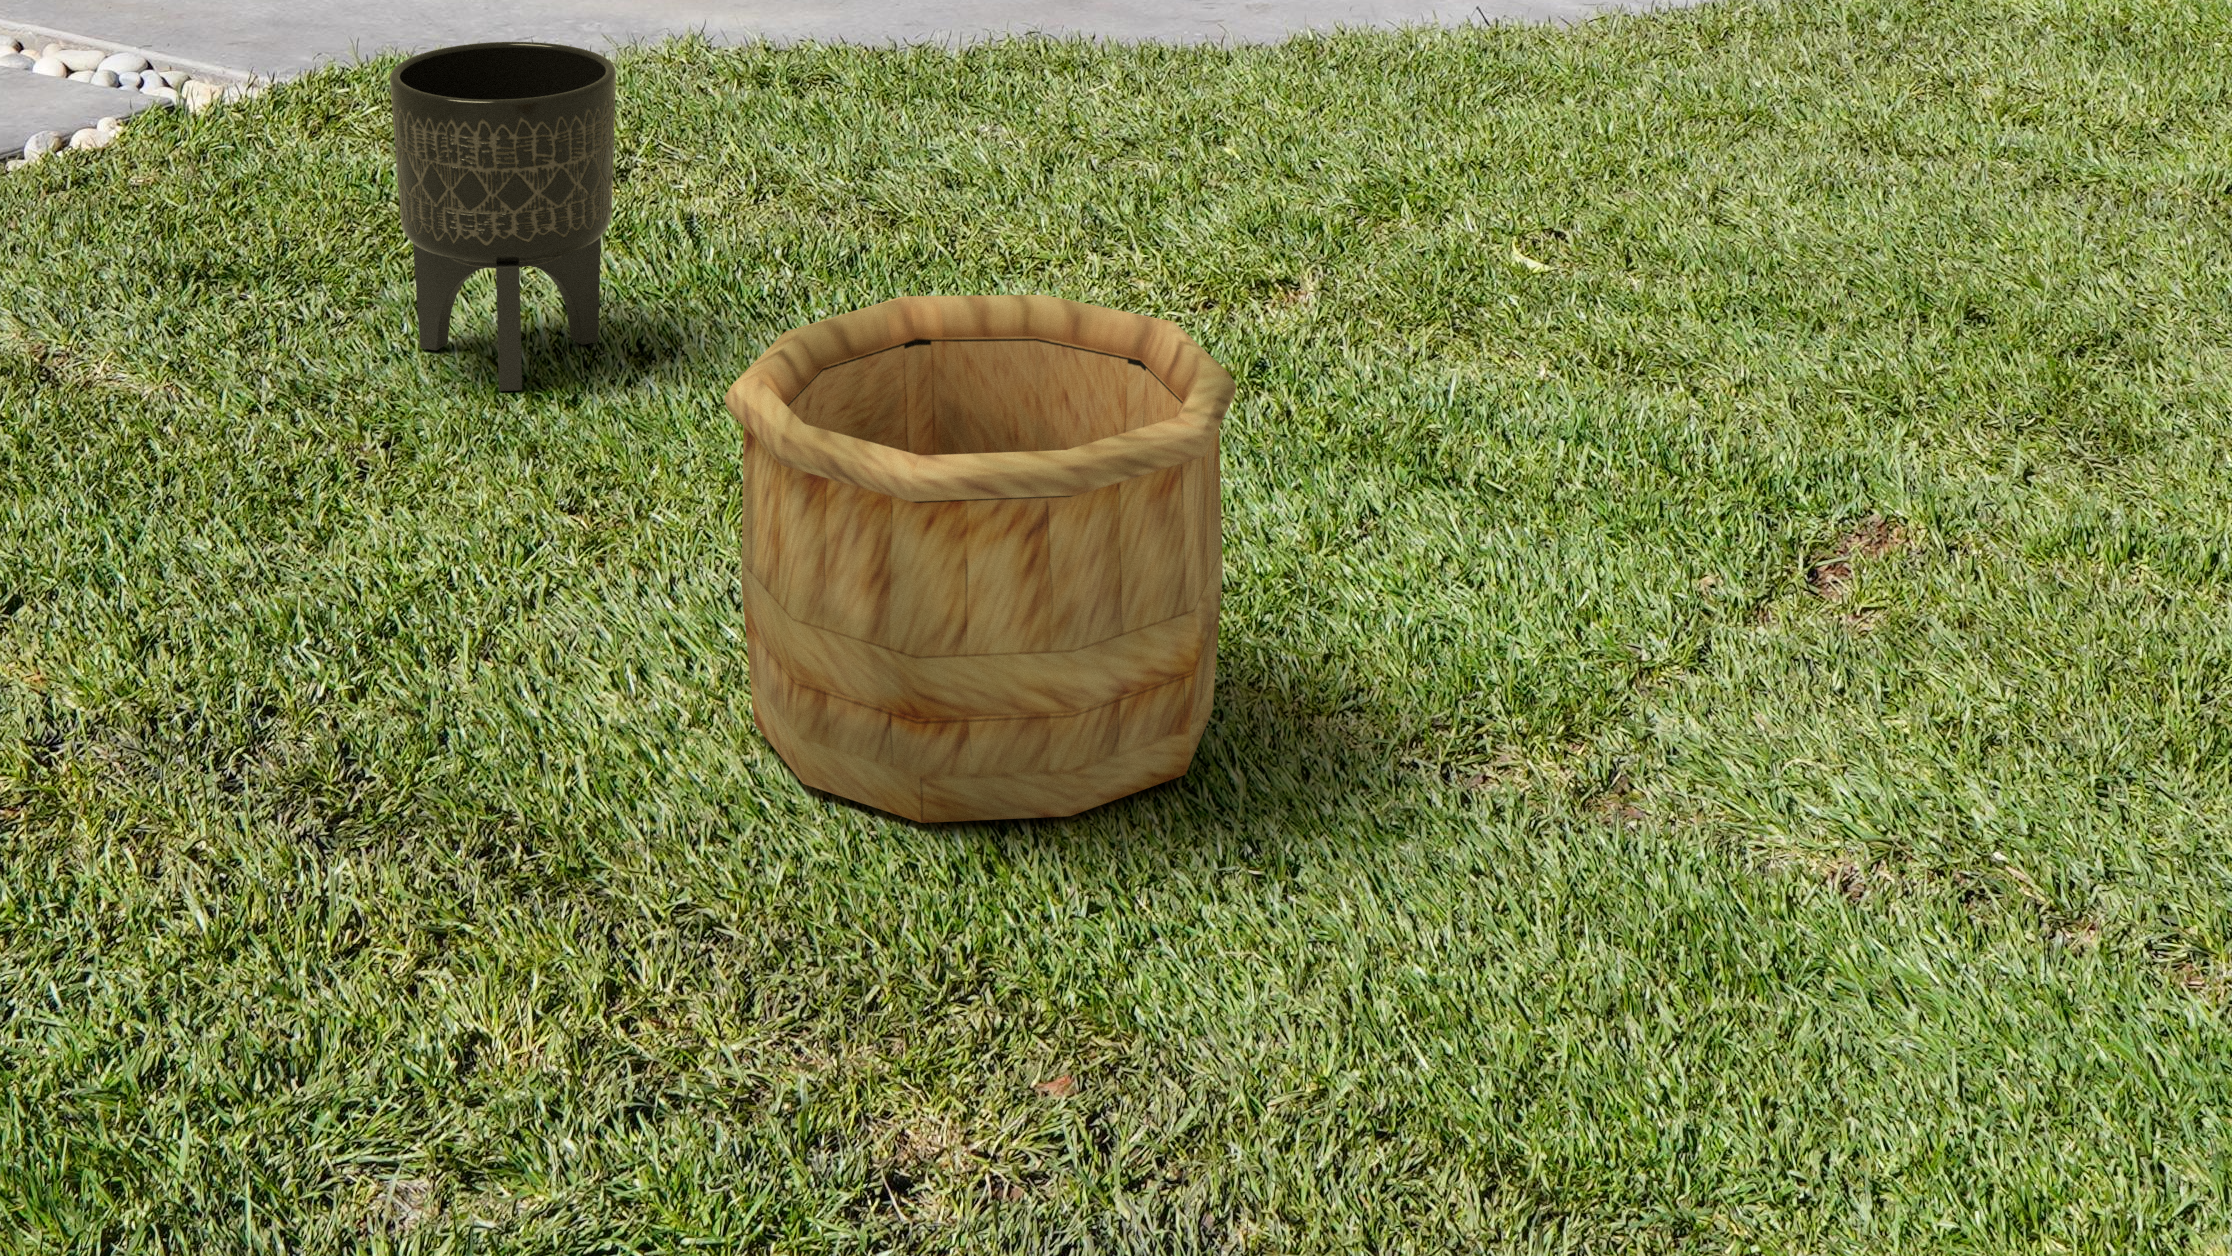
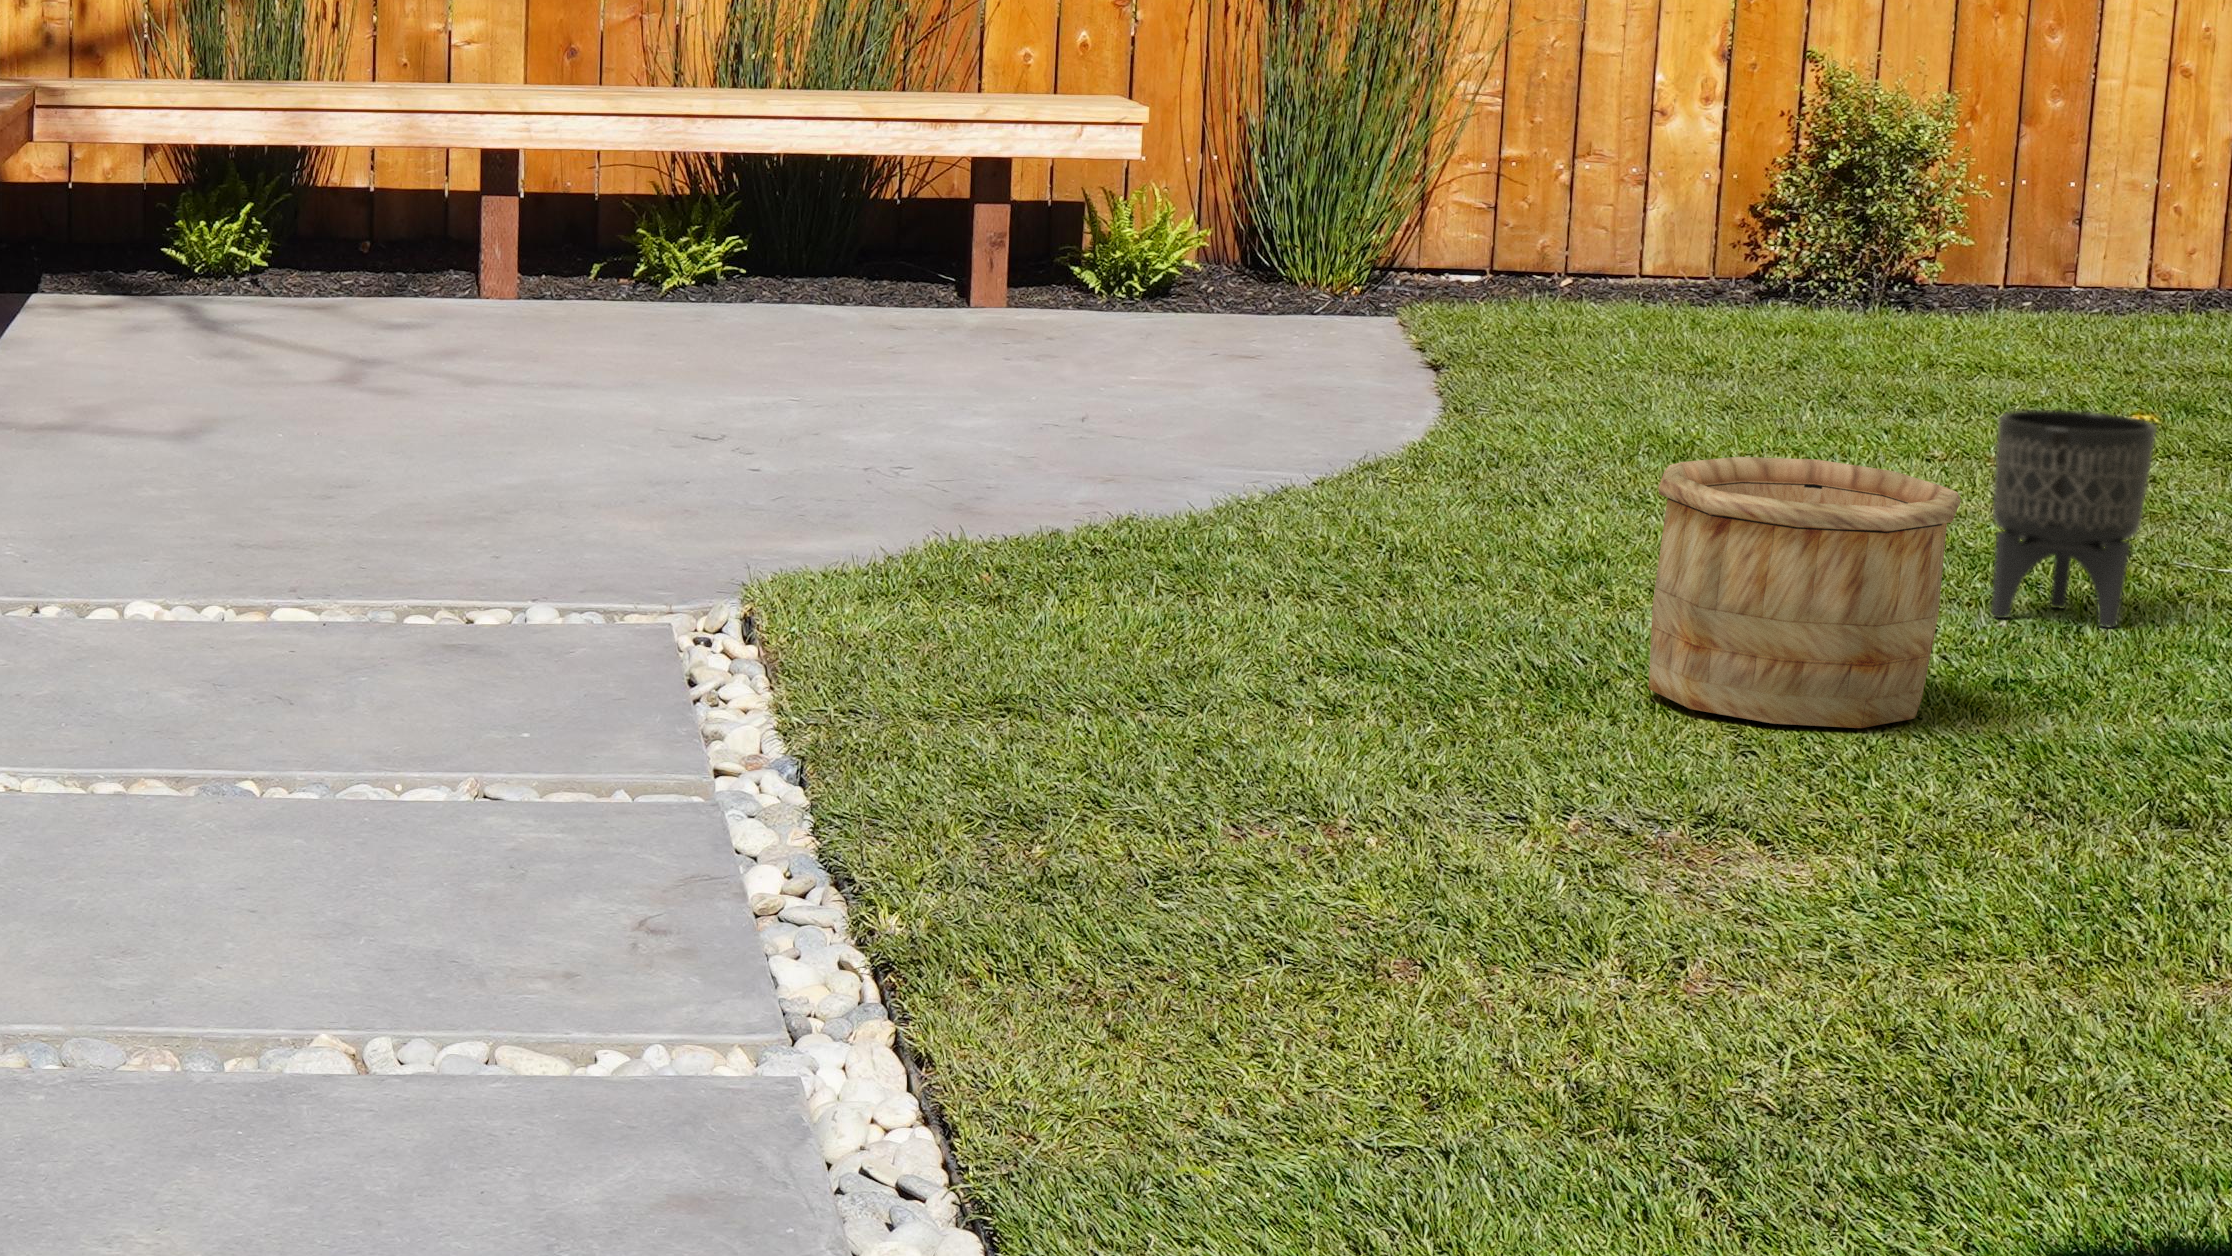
planter: present [390,42,616,391] -> present [1991,410,2156,627]

